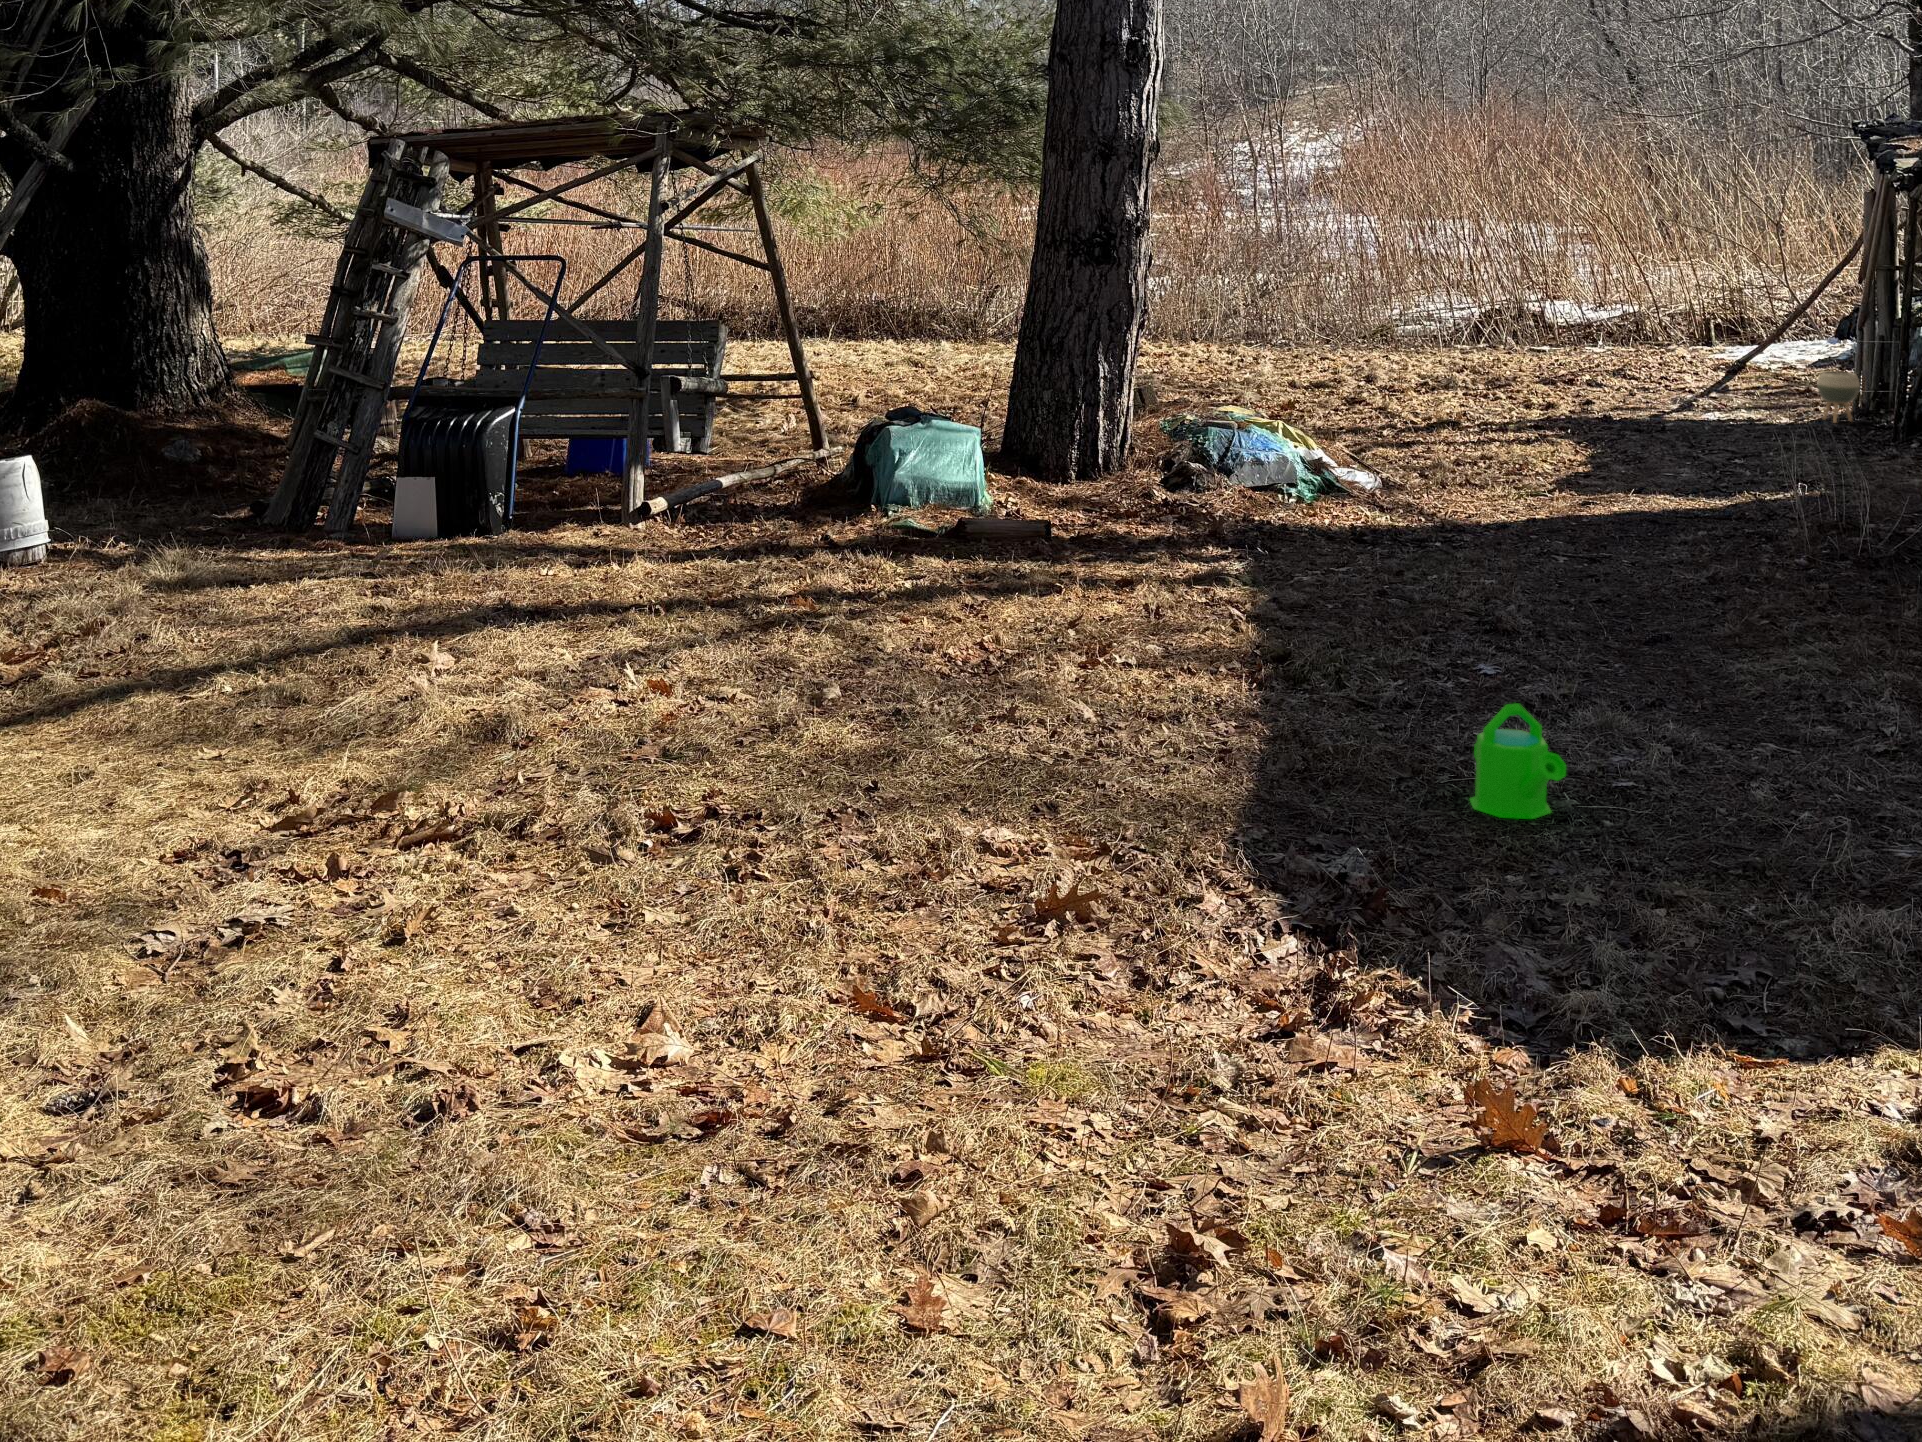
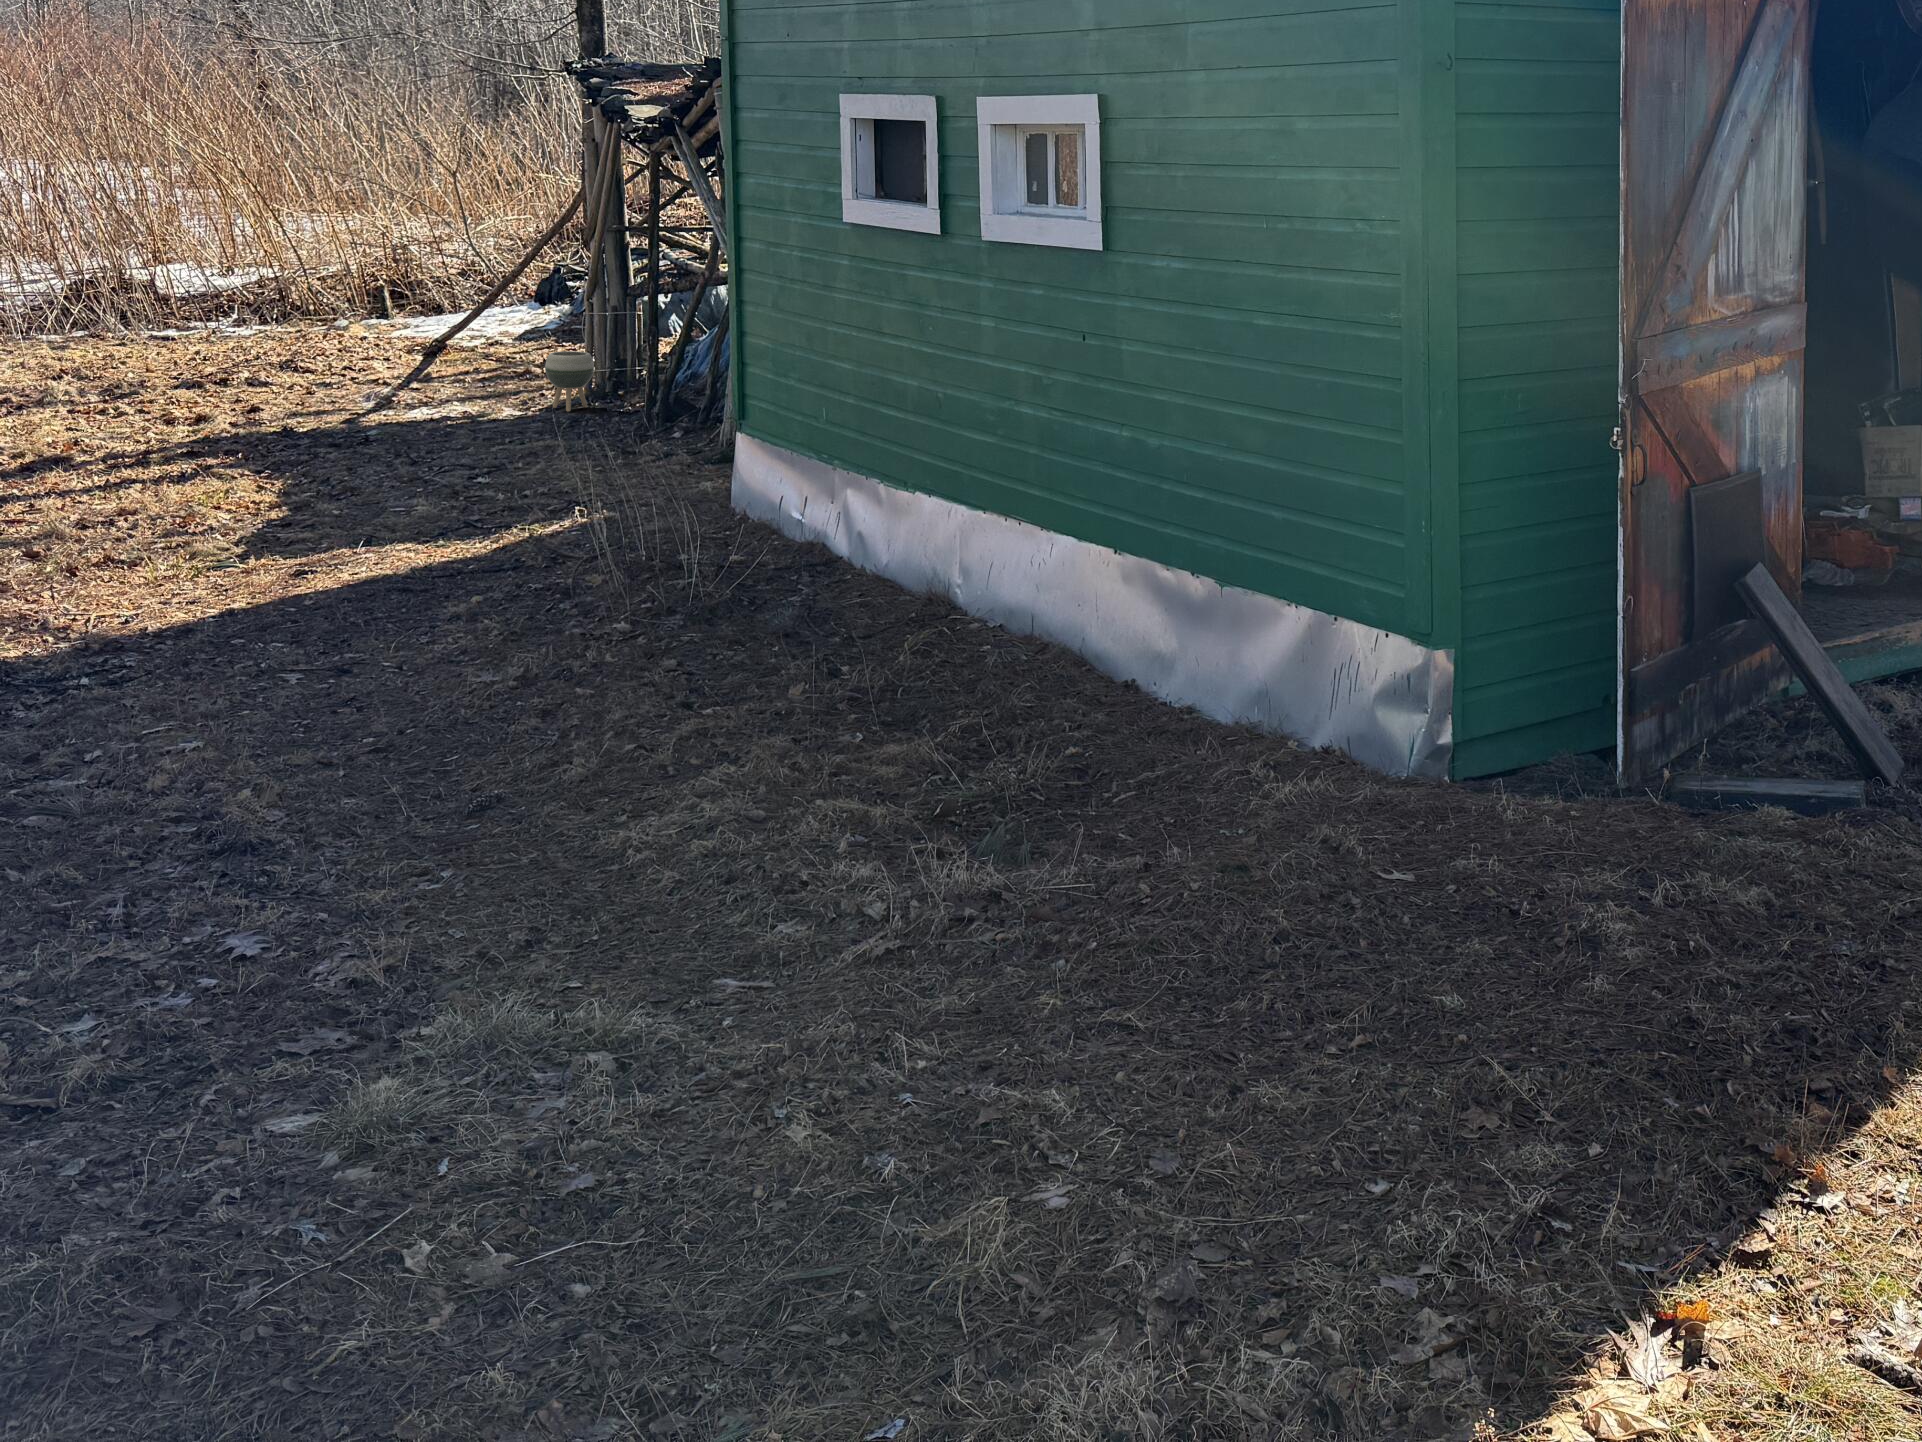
watering can: present [1469,703,1567,819] -> none [289,938,443,1101]

